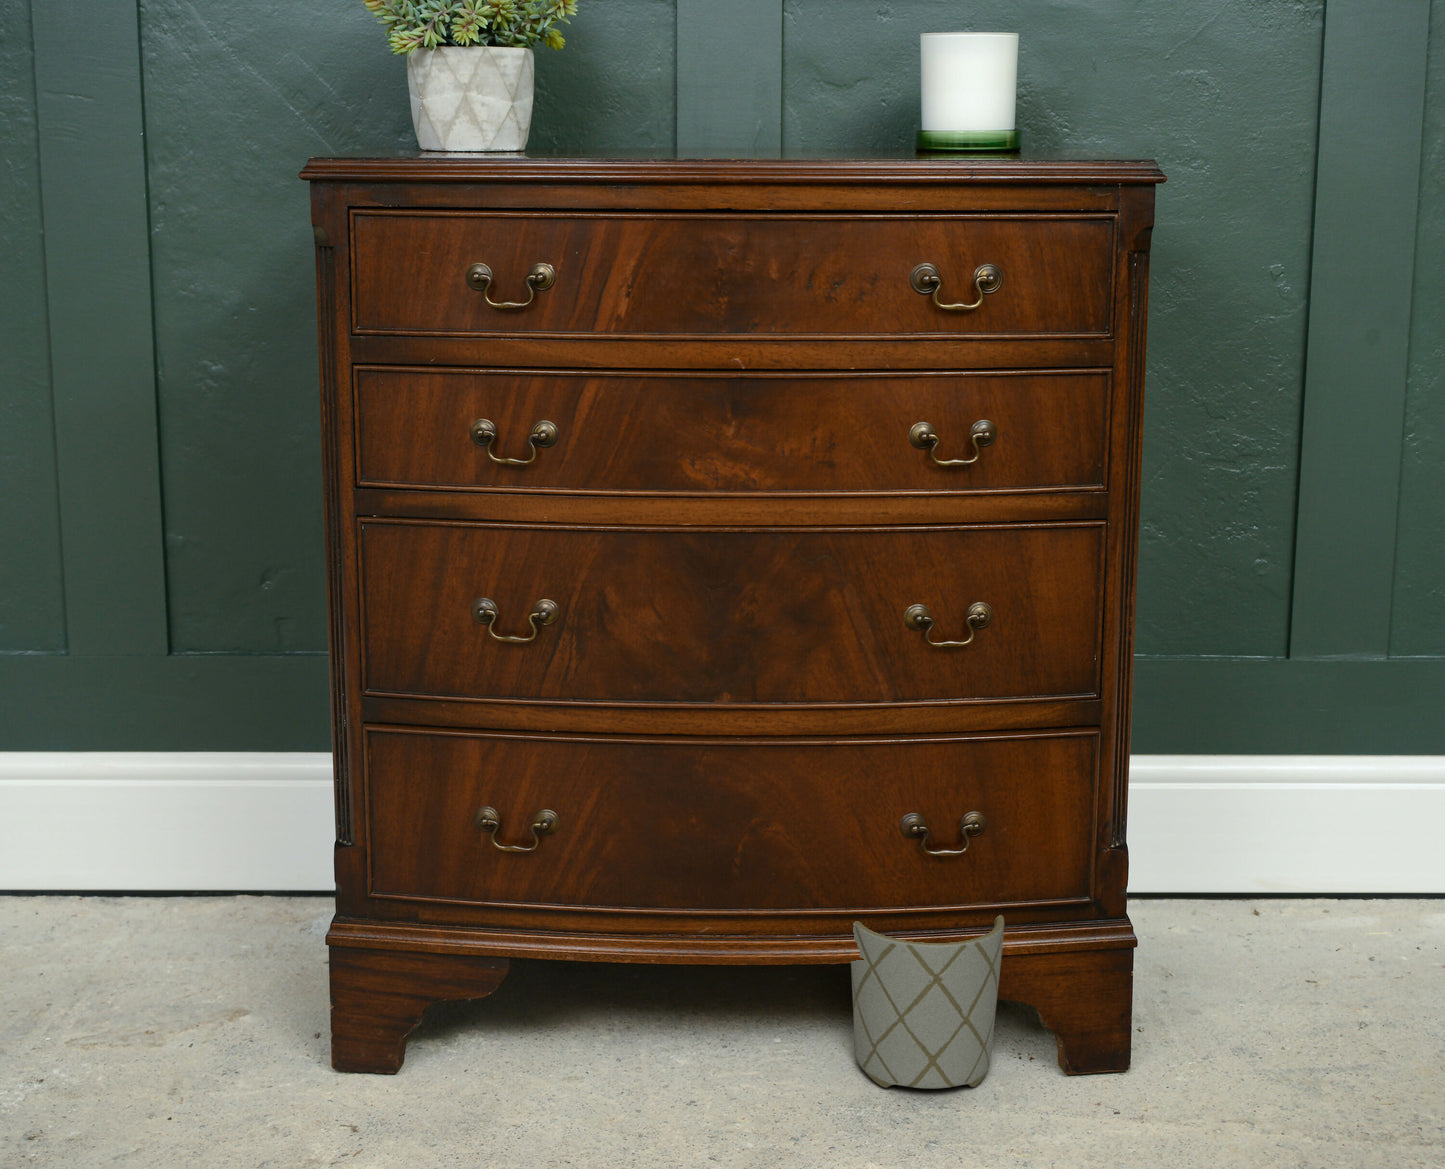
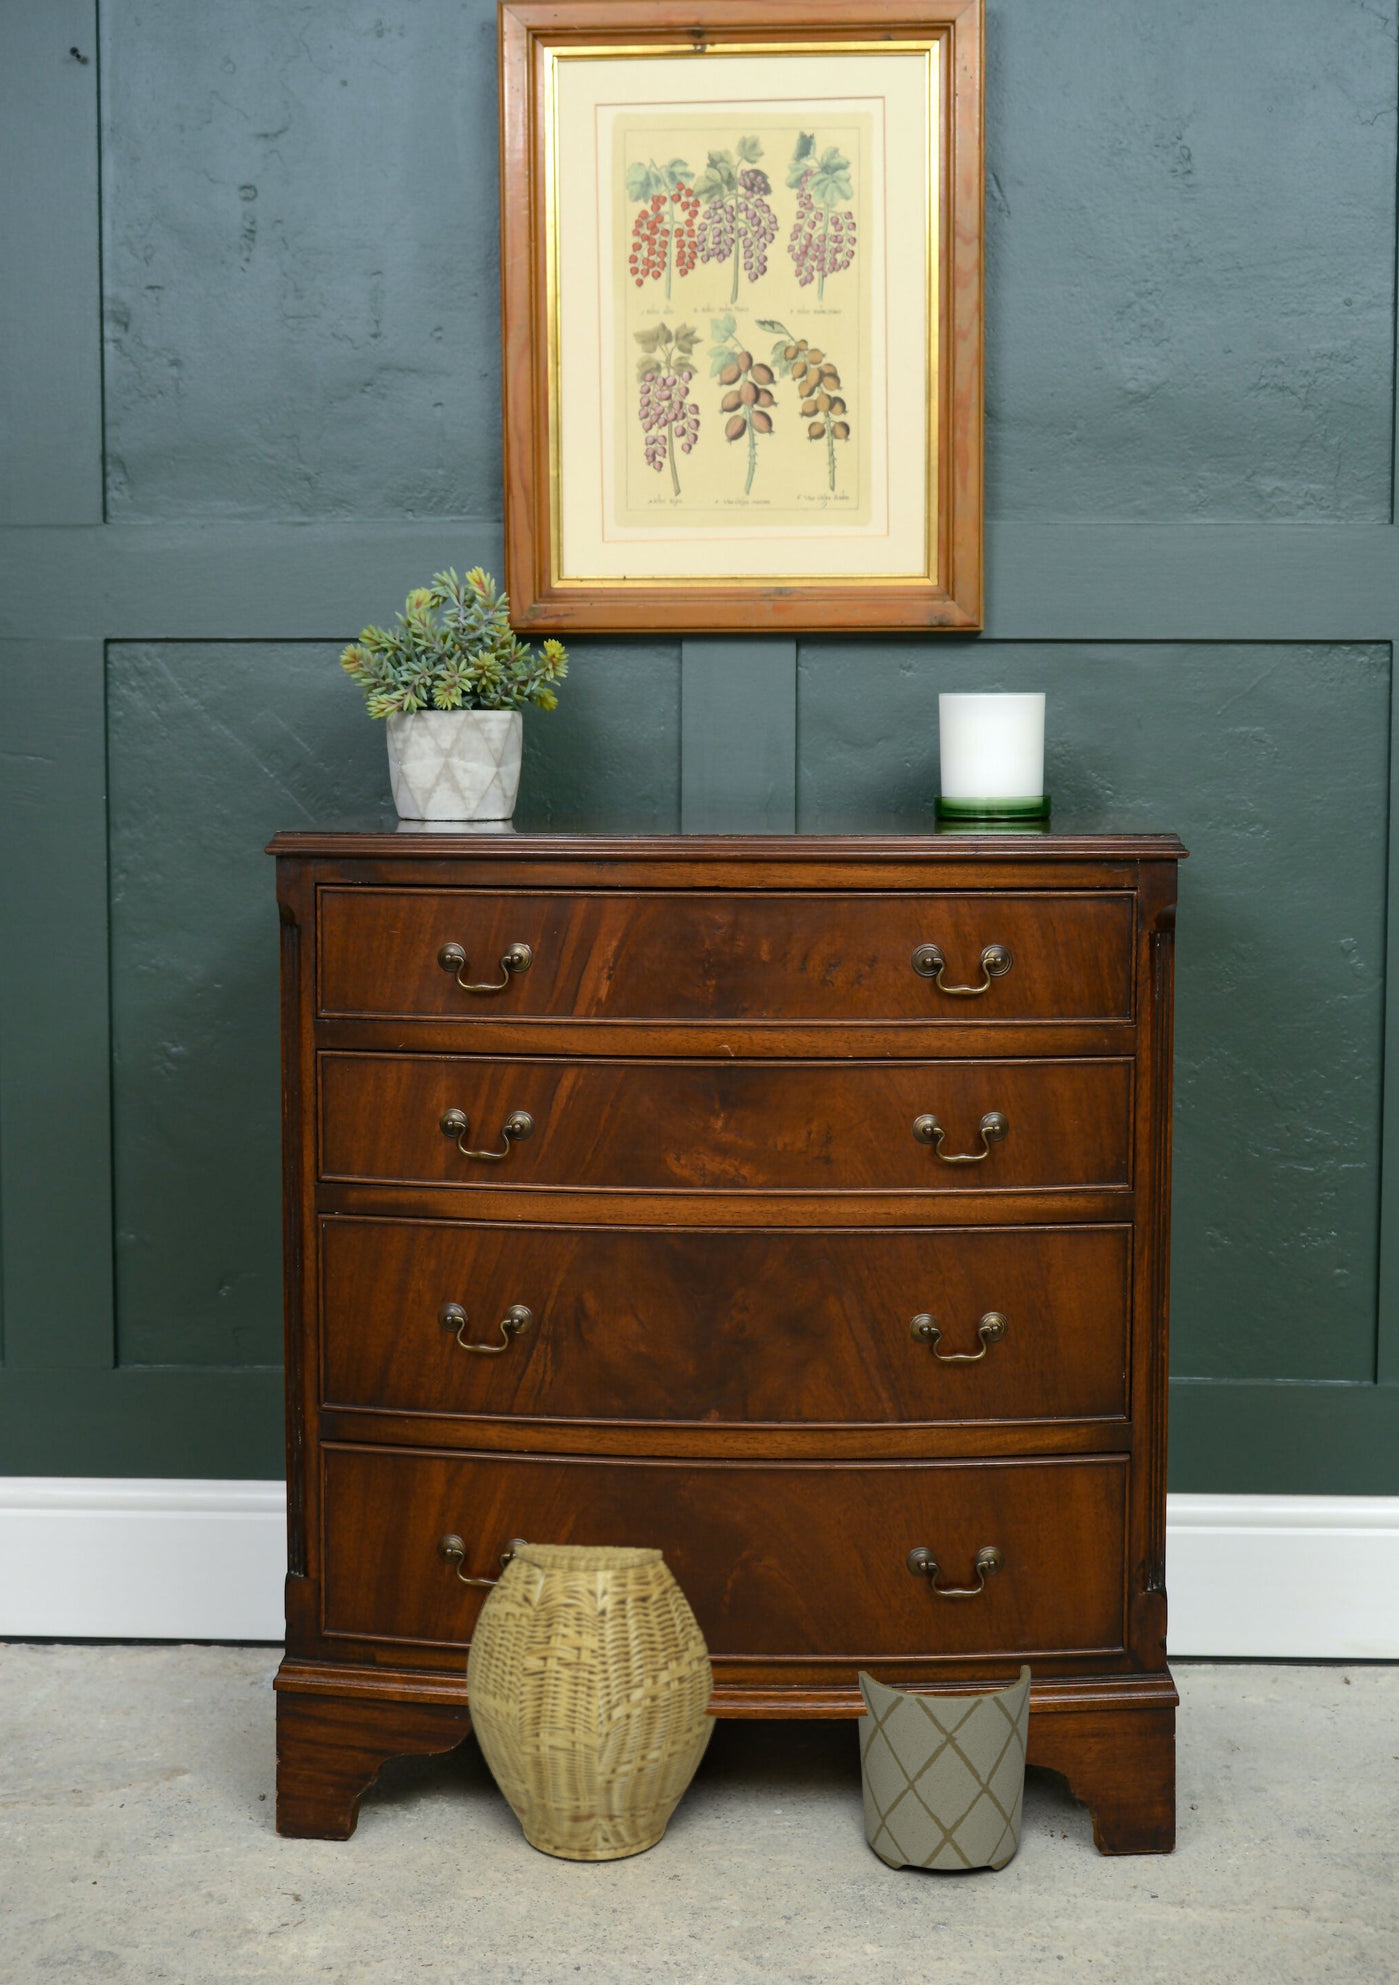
woven basket: none [502,786,729,1086] -> present [467,1544,716,1860]

